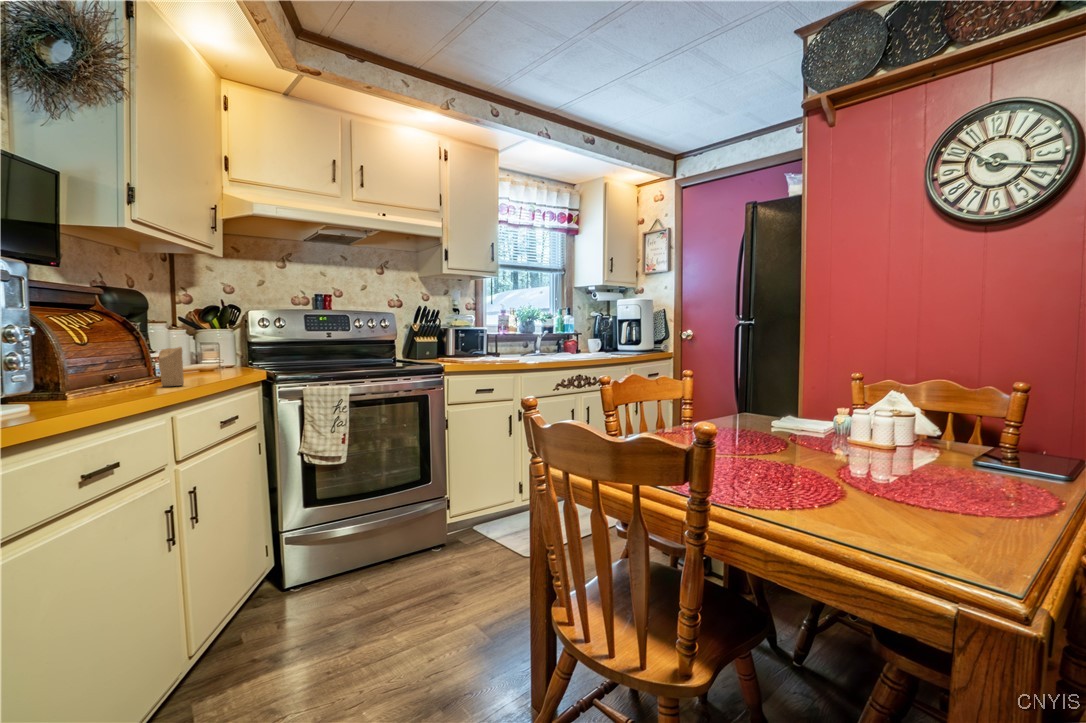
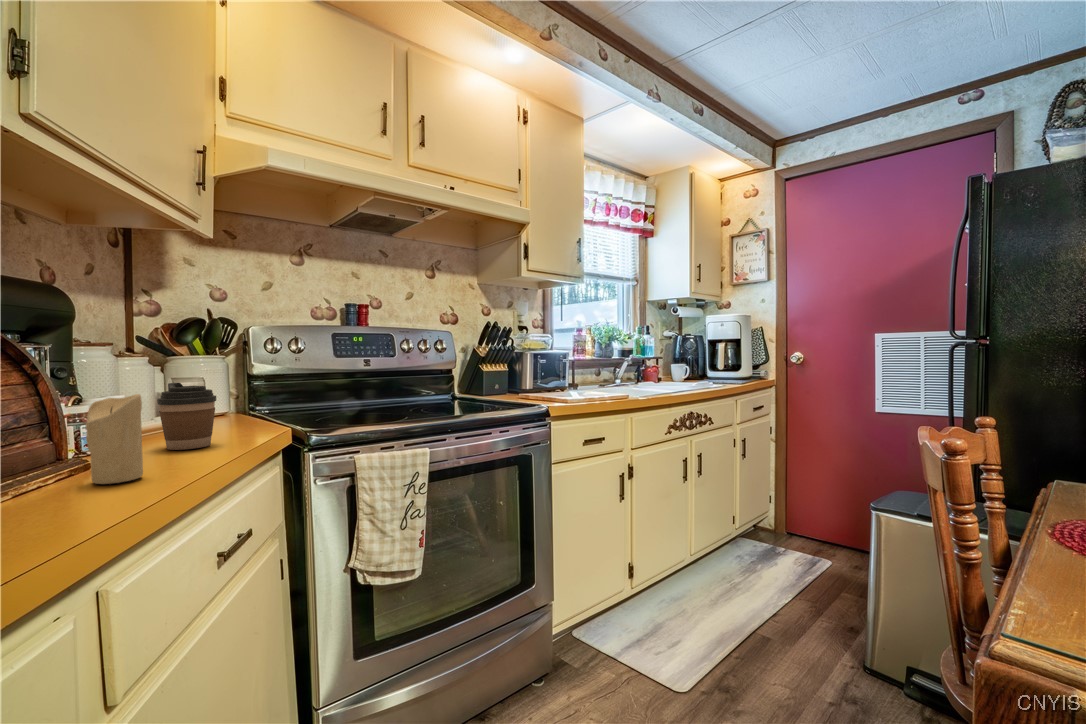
coffee cup: none [190,343,221,378] -> present [157,383,216,450]

